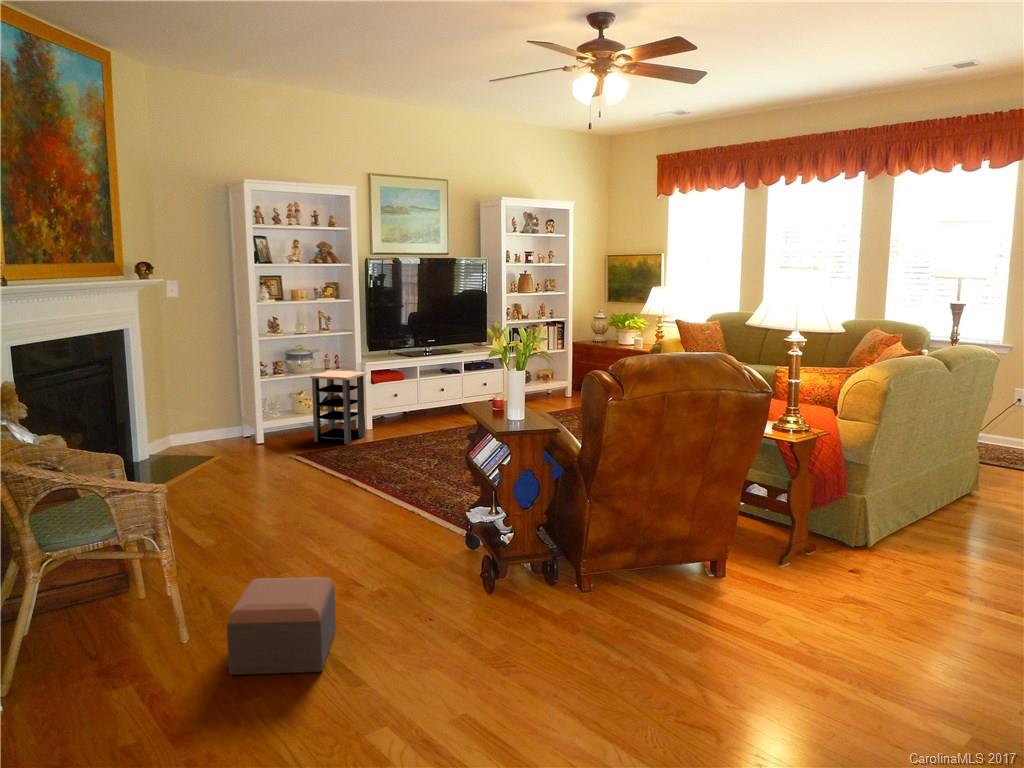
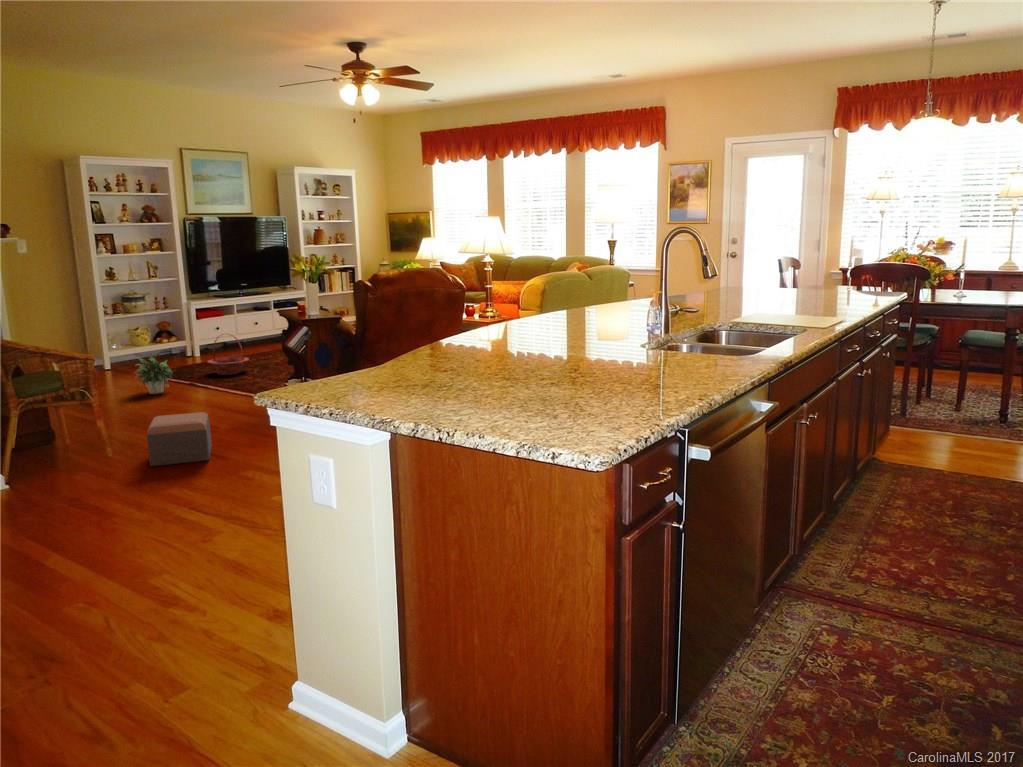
side table: present [310,370,367,444] -> none [148,309,198,366]
basket: none [371,411,424,466] -> present [208,334,249,375]
potted plant: none [271,441,322,494] -> present [135,357,172,394]

